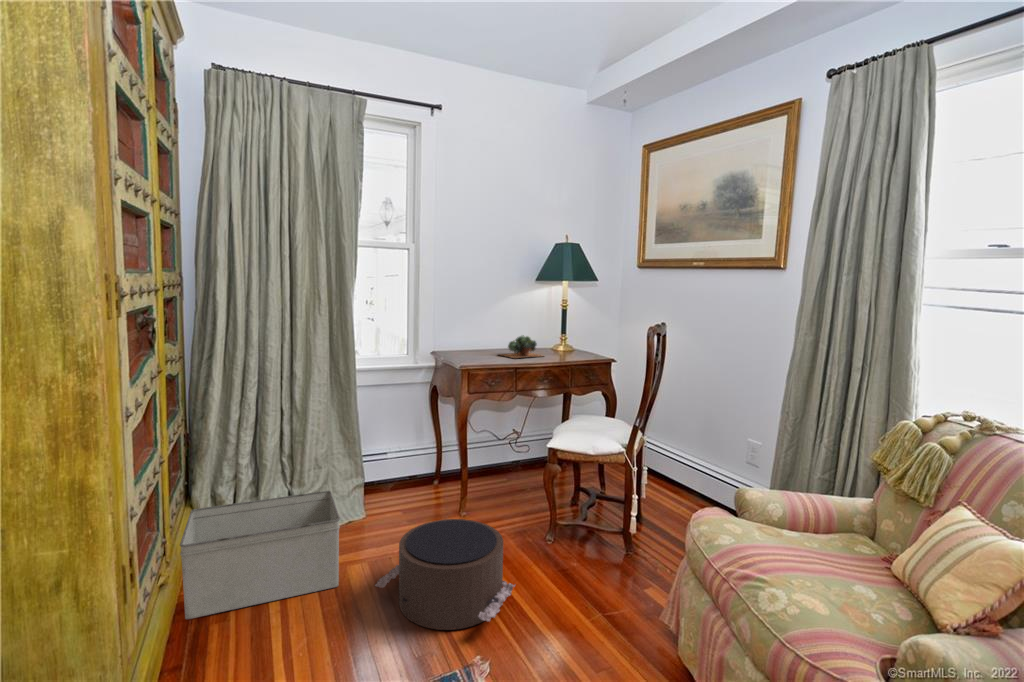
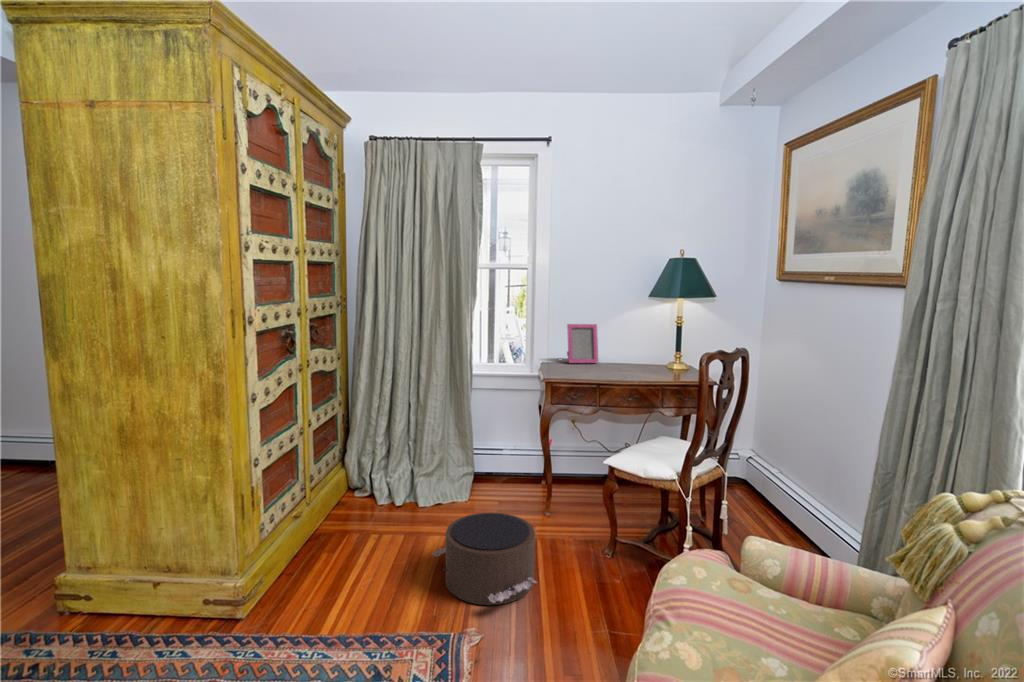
picture frame: none [455,309,490,351] -> present [567,324,598,363]
succulent plant: present [500,335,542,358] -> none [596,352,643,375]
storage bin: present [180,491,340,619] -> none [307,470,426,549]

